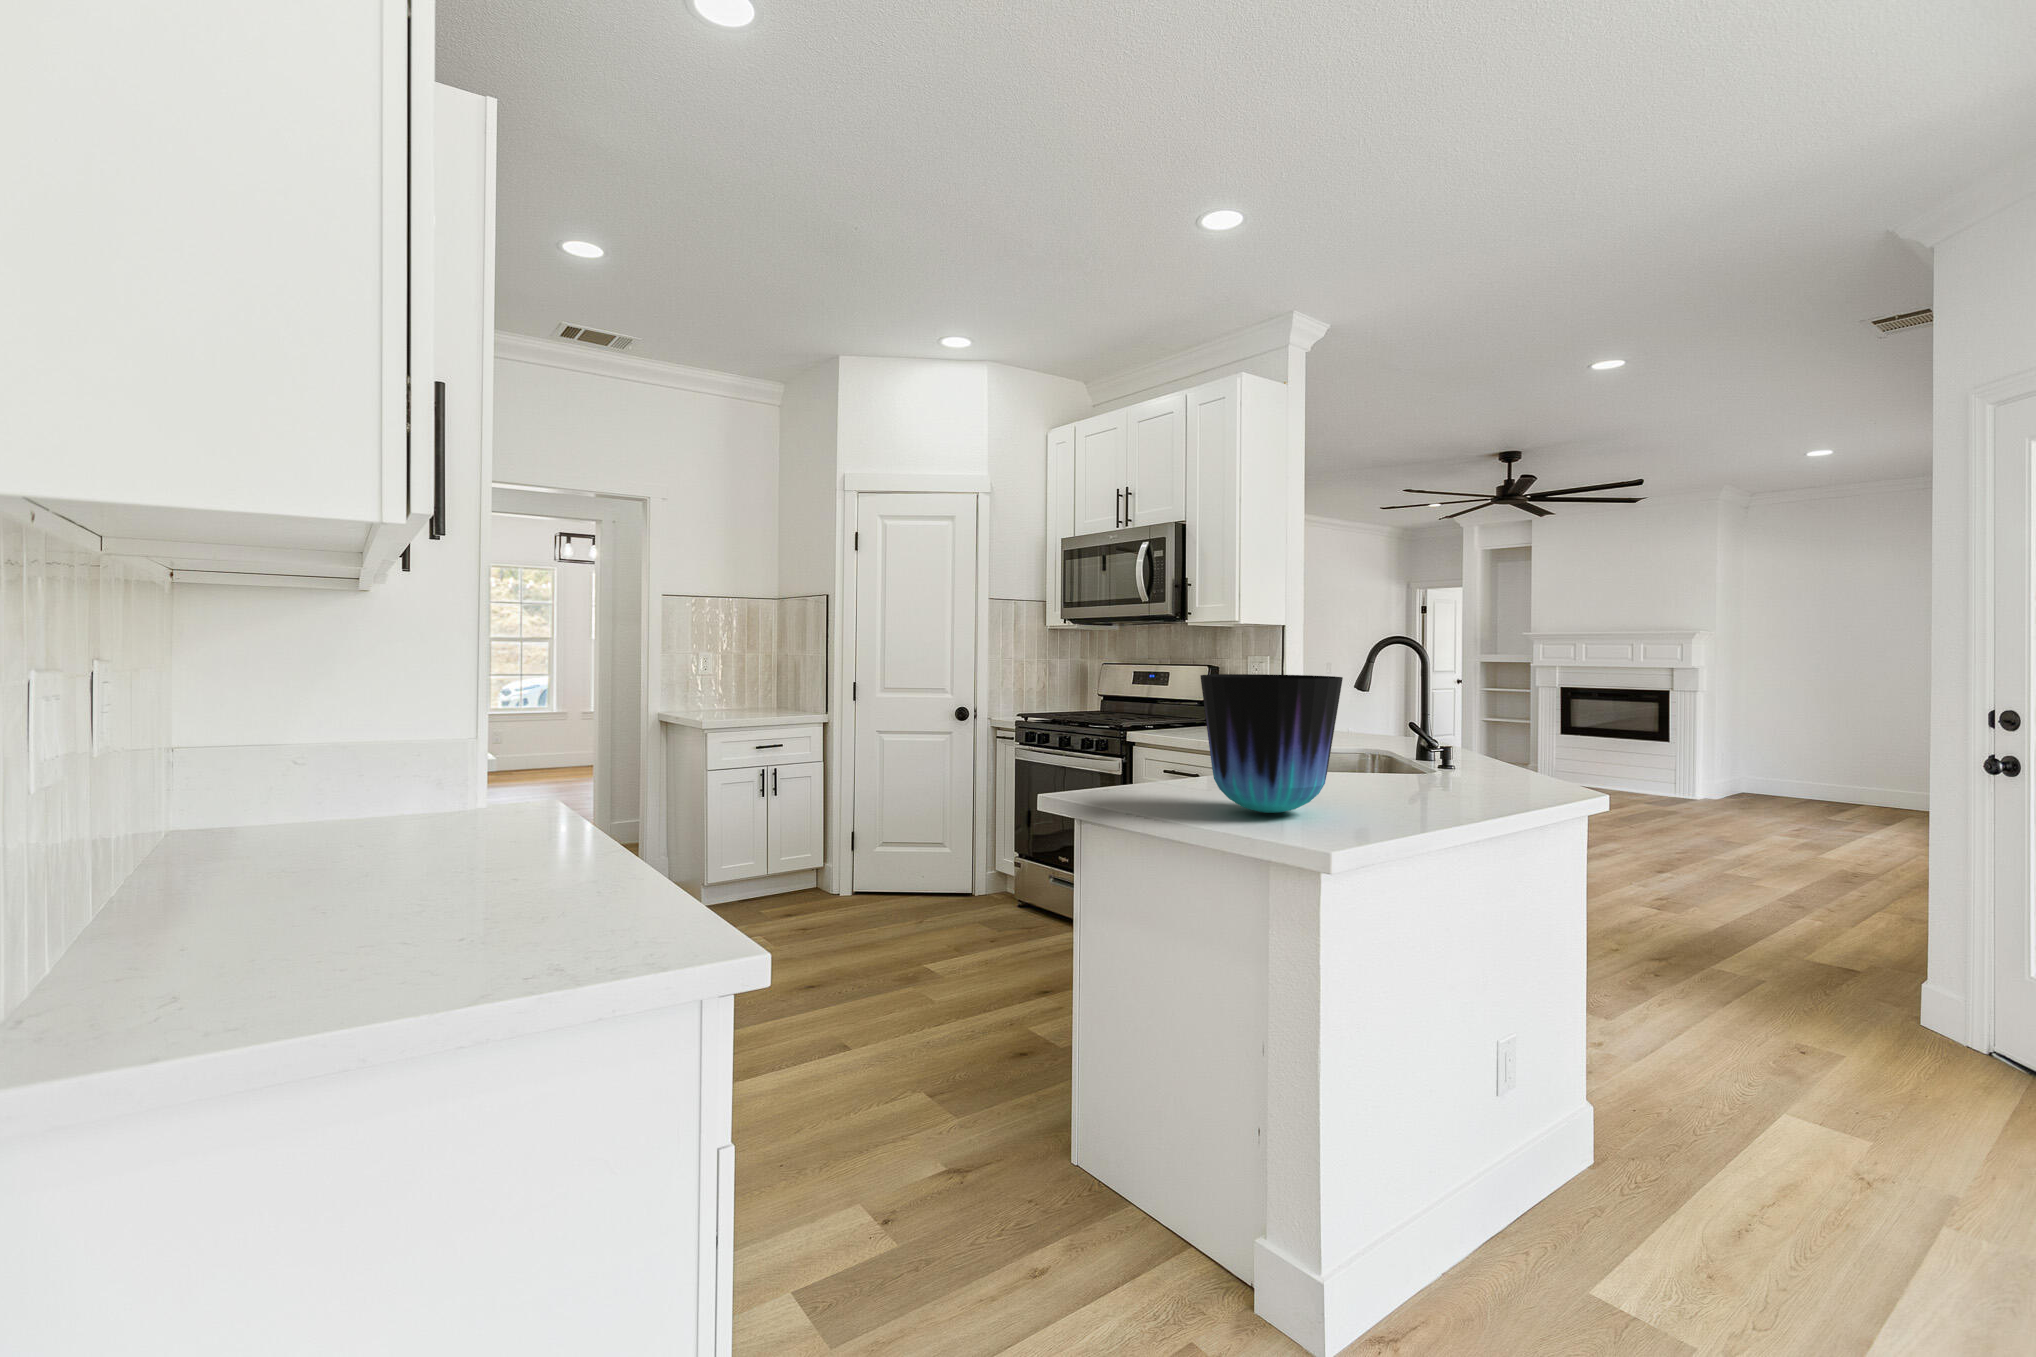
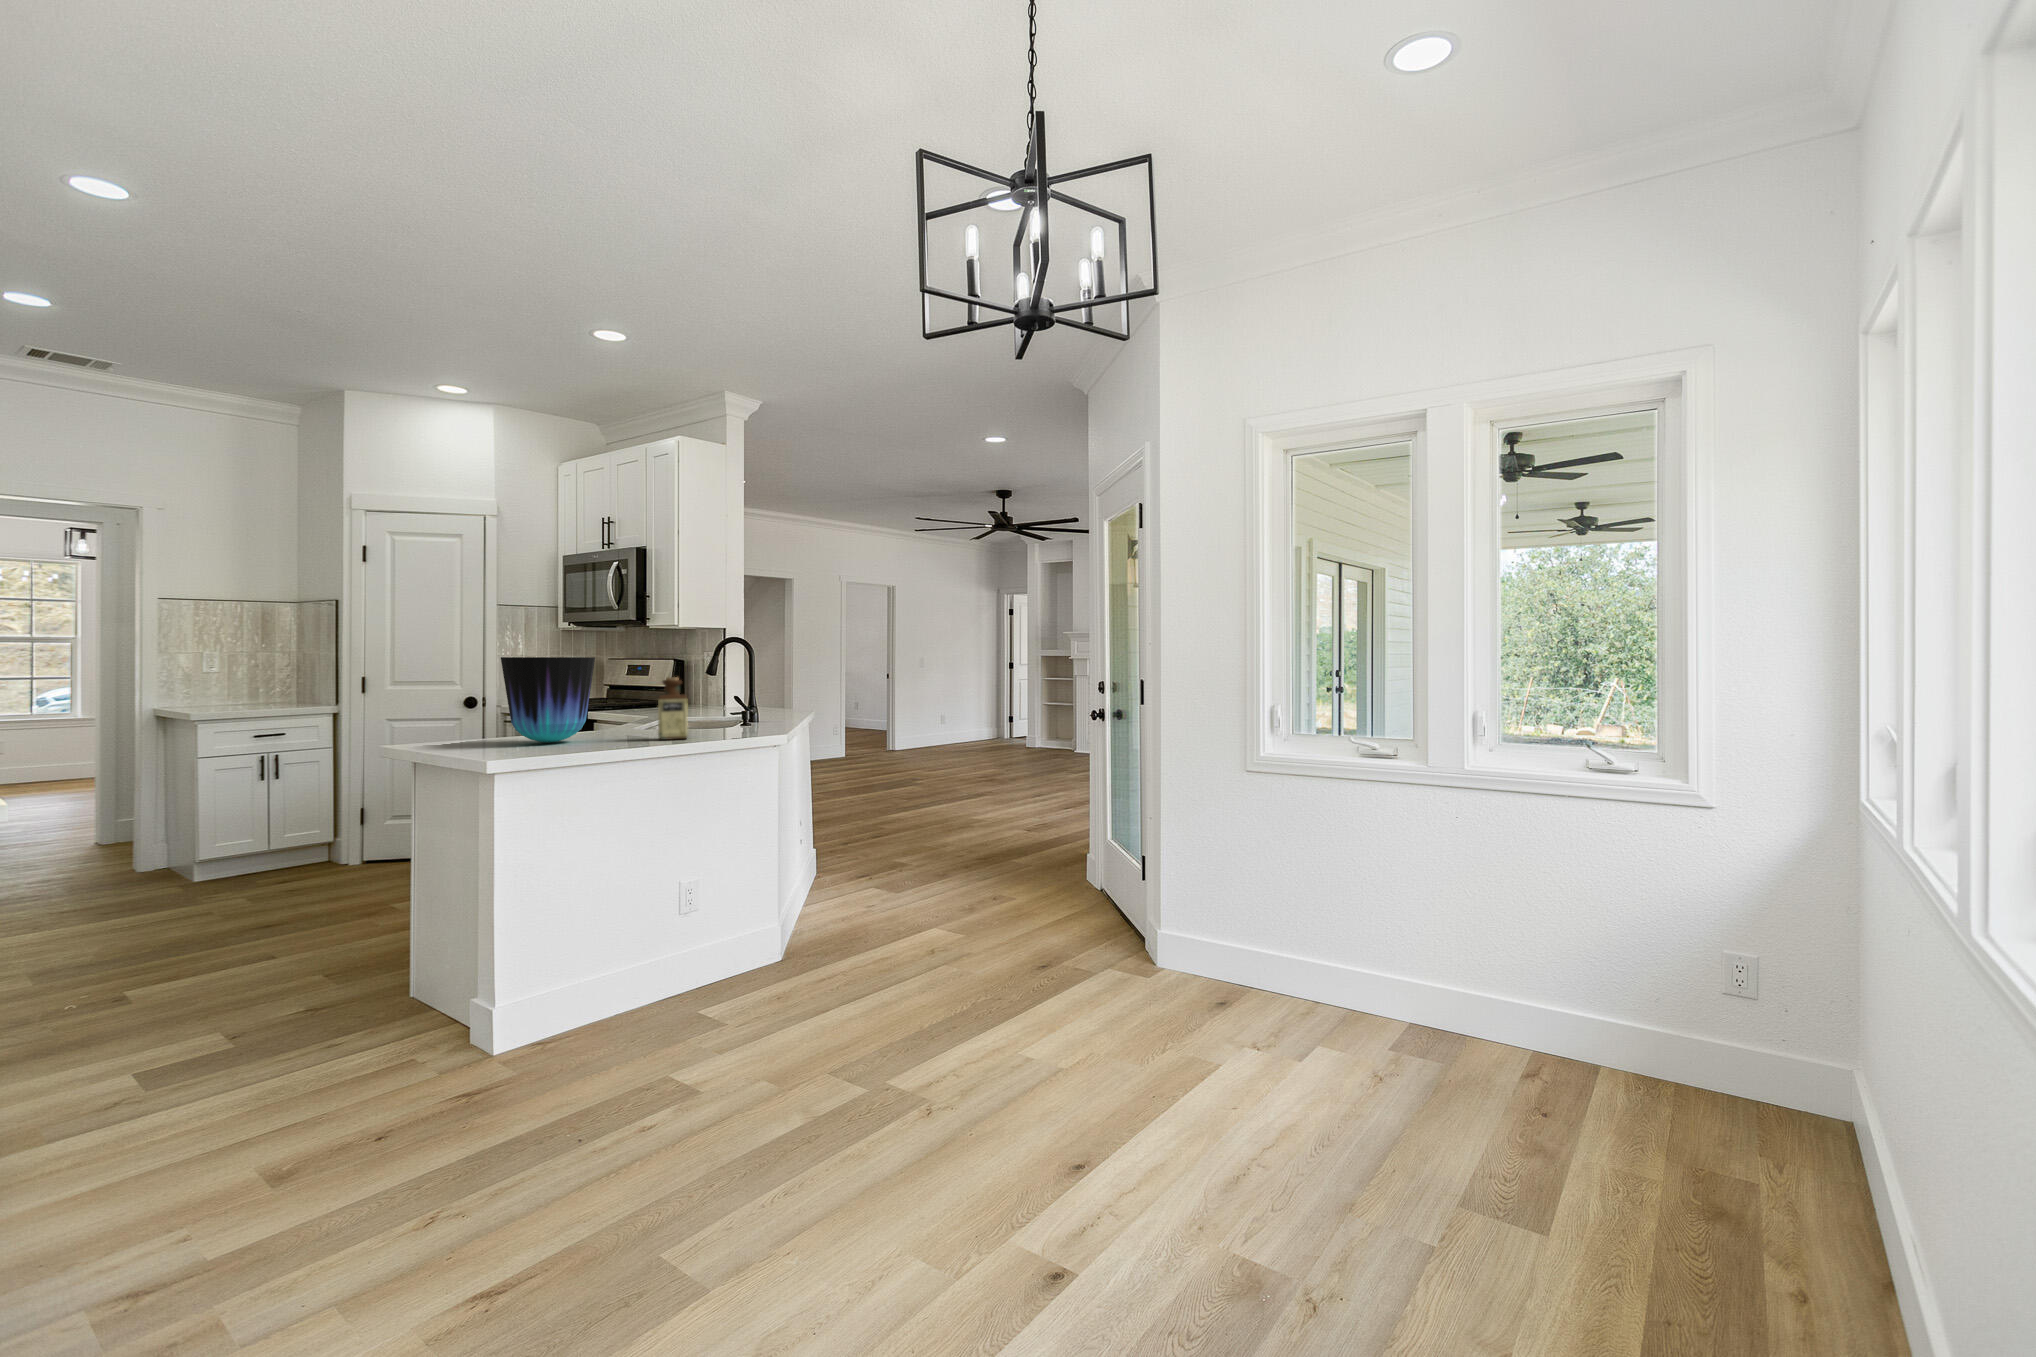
bottle: none [1439,711,1502,817] -> present [658,677,688,740]

